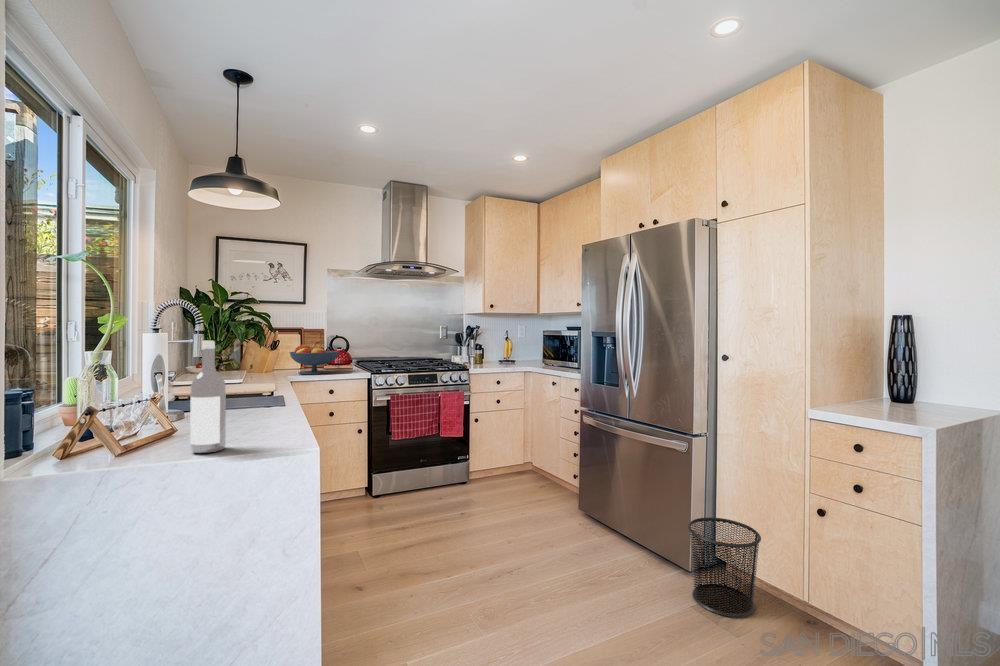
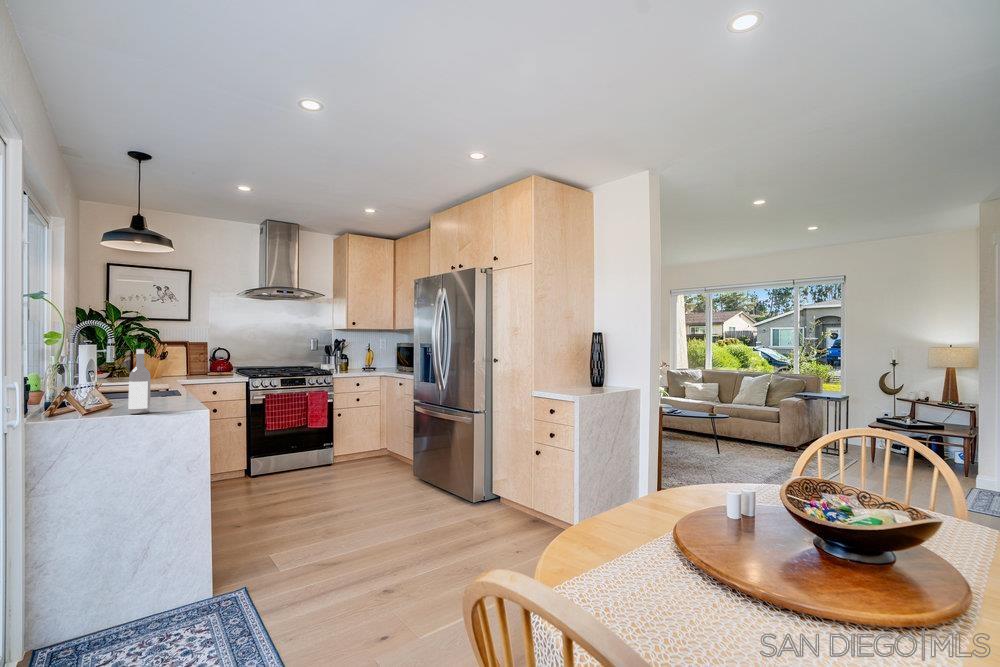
fruit bowl: present [290,344,339,374] -> none [176,355,220,379]
waste bin: present [688,517,761,617] -> none [467,464,510,522]

